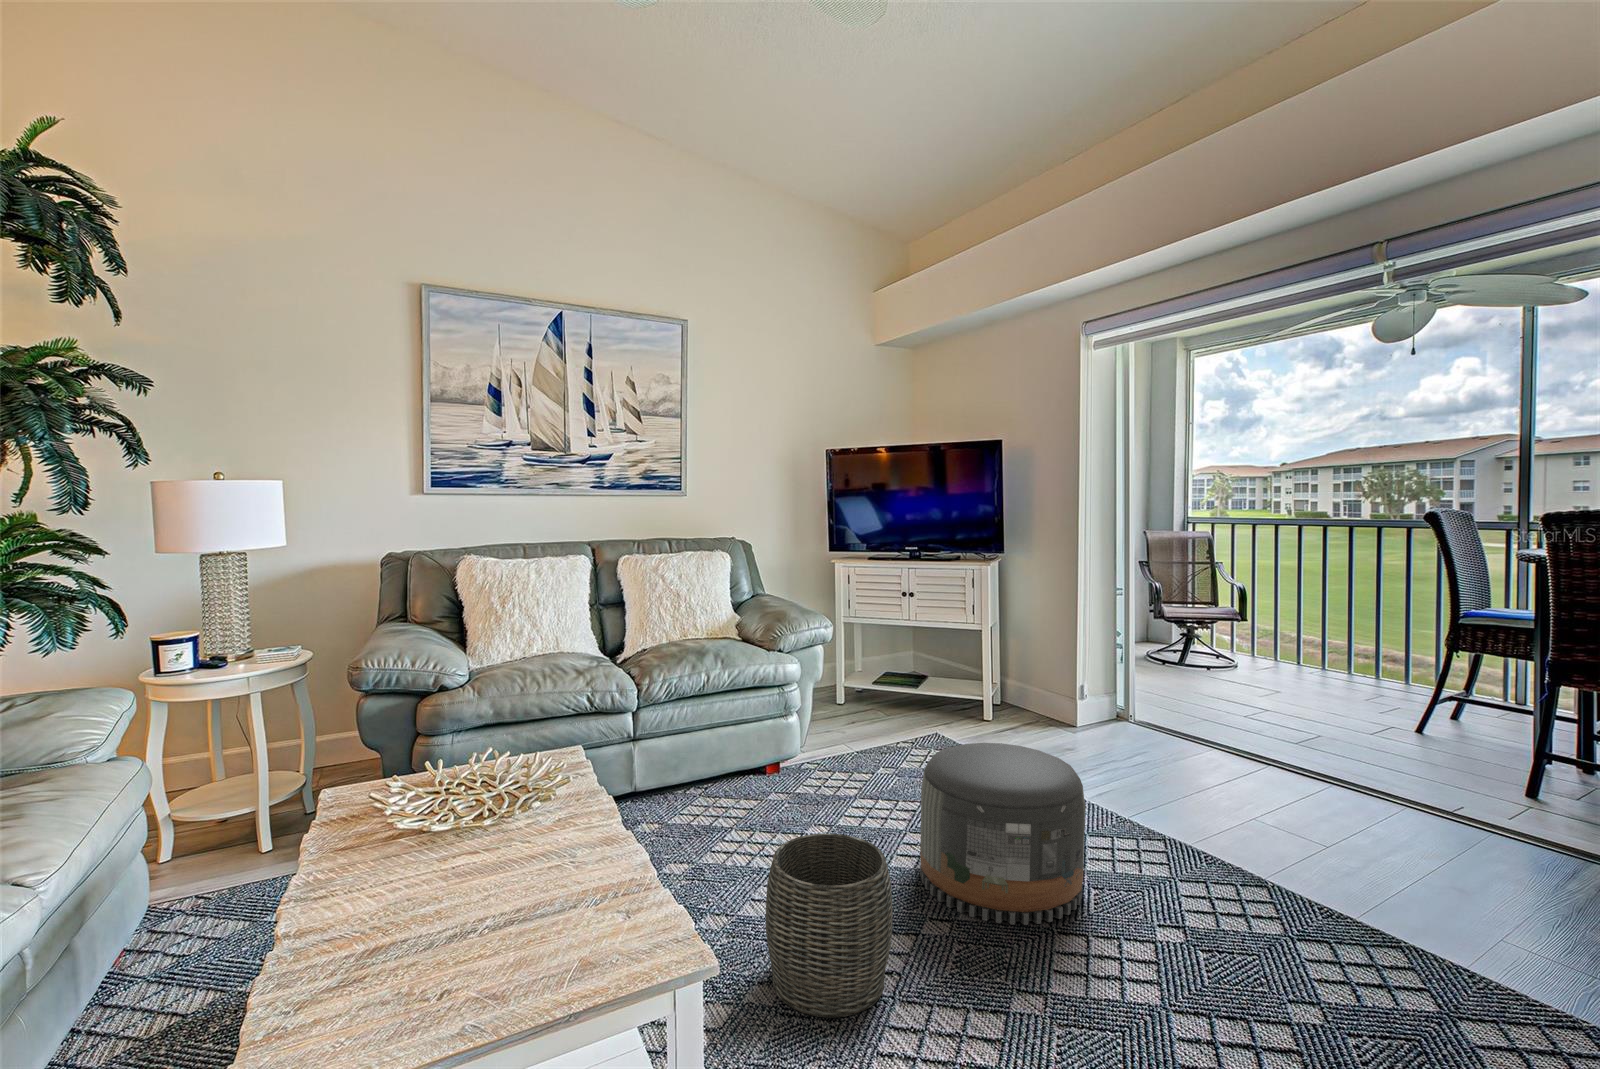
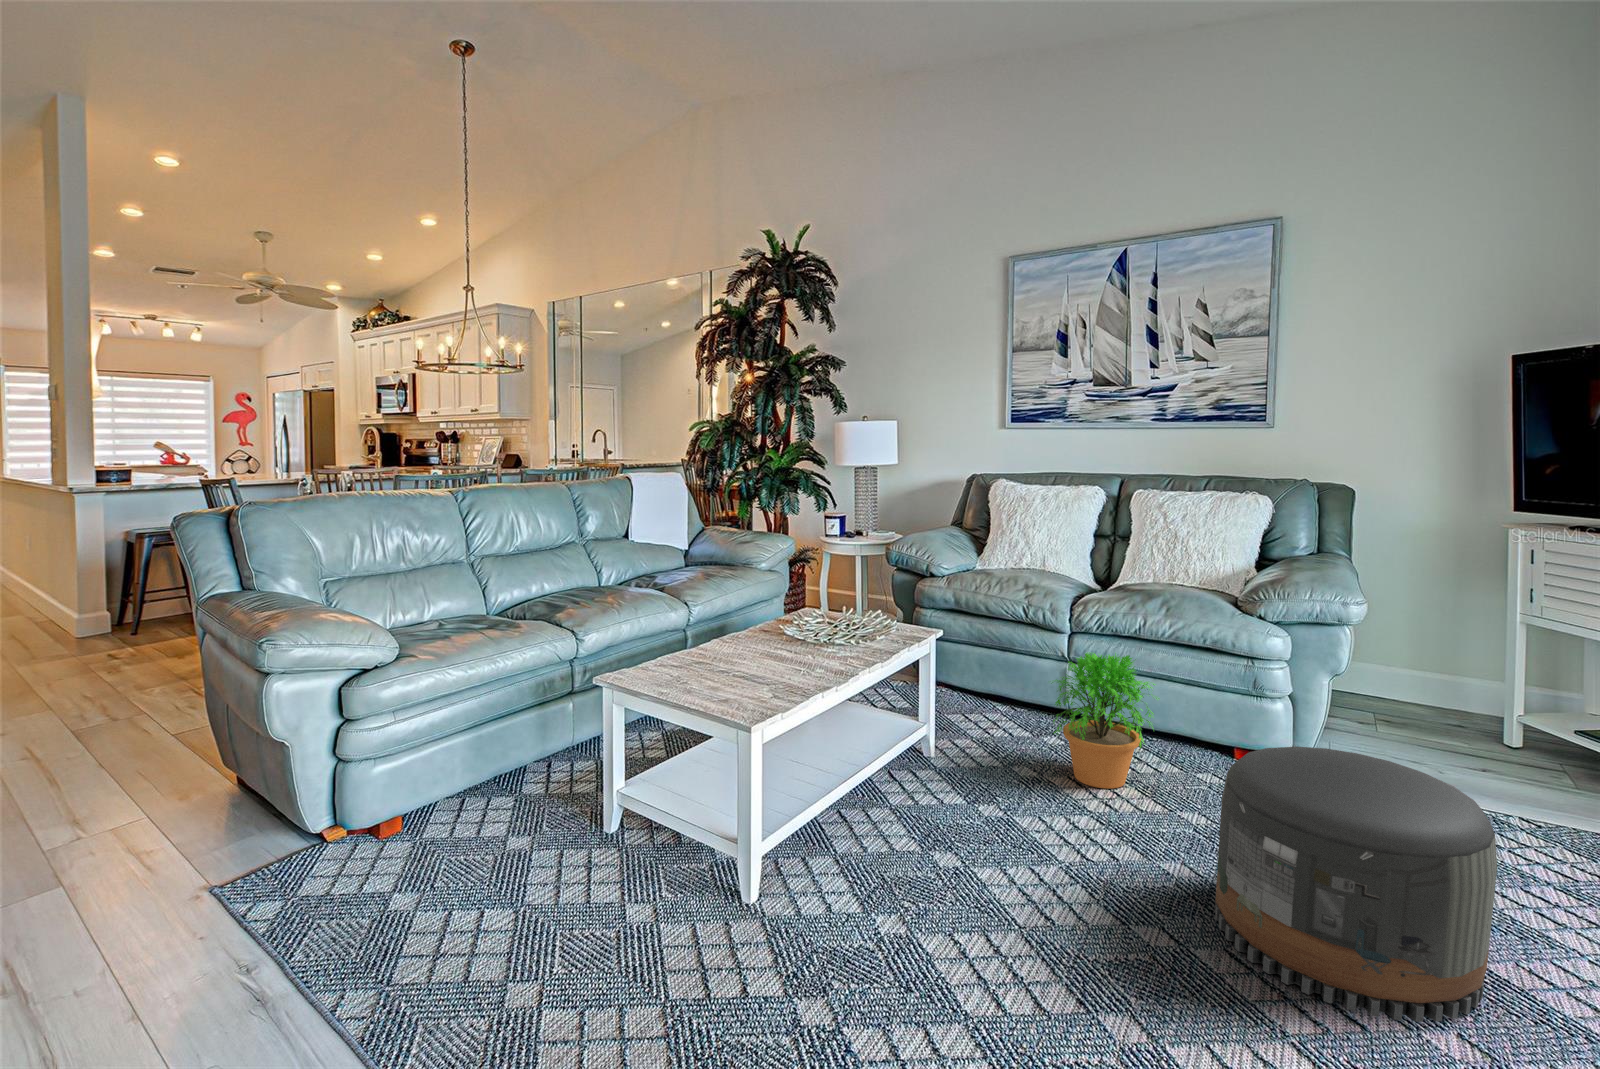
potted plant: none [688,714,793,852] -> present [1051,653,1159,789]
woven basket: present [766,833,893,1018] -> none [935,746,1064,917]

